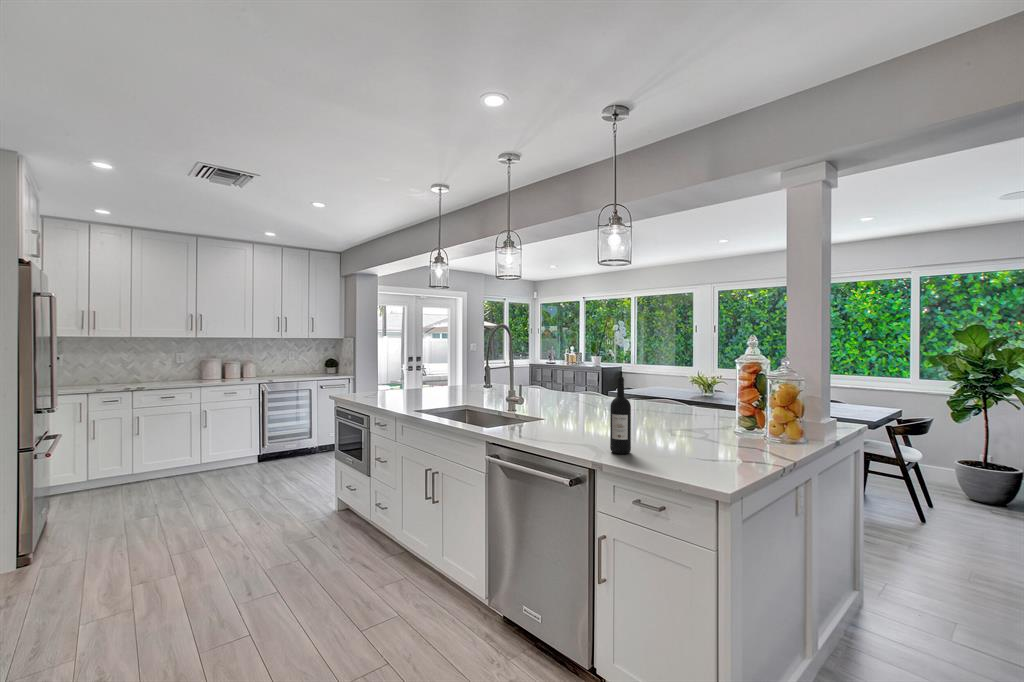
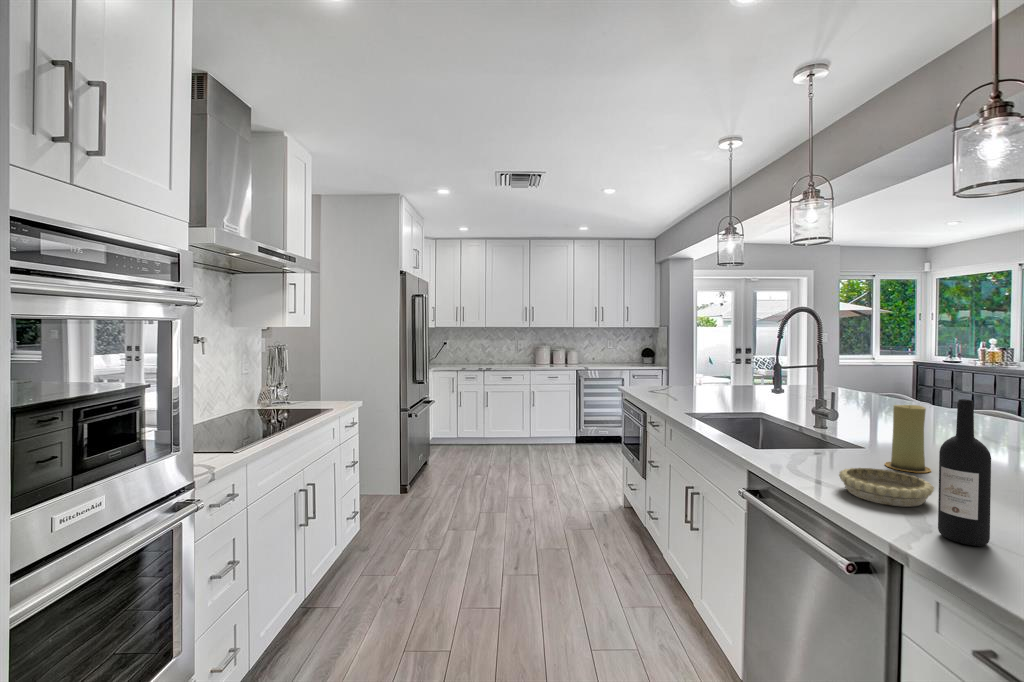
candle: none [563,386,586,427] -> present [885,405,931,473]
decorative bowl: none [554,426,599,444] -> present [839,468,934,507]

